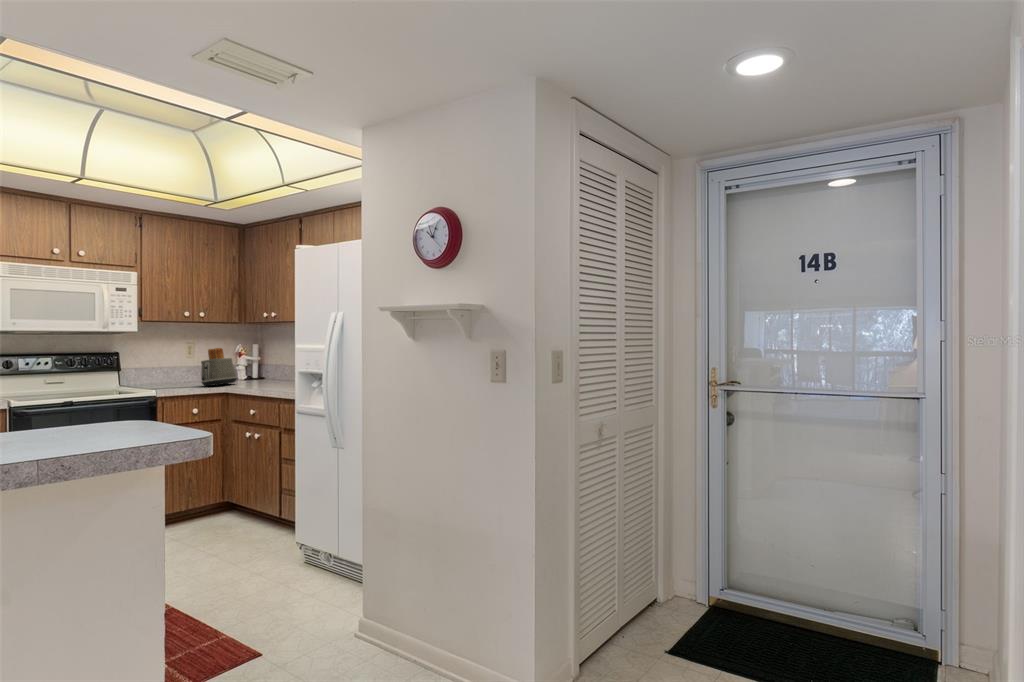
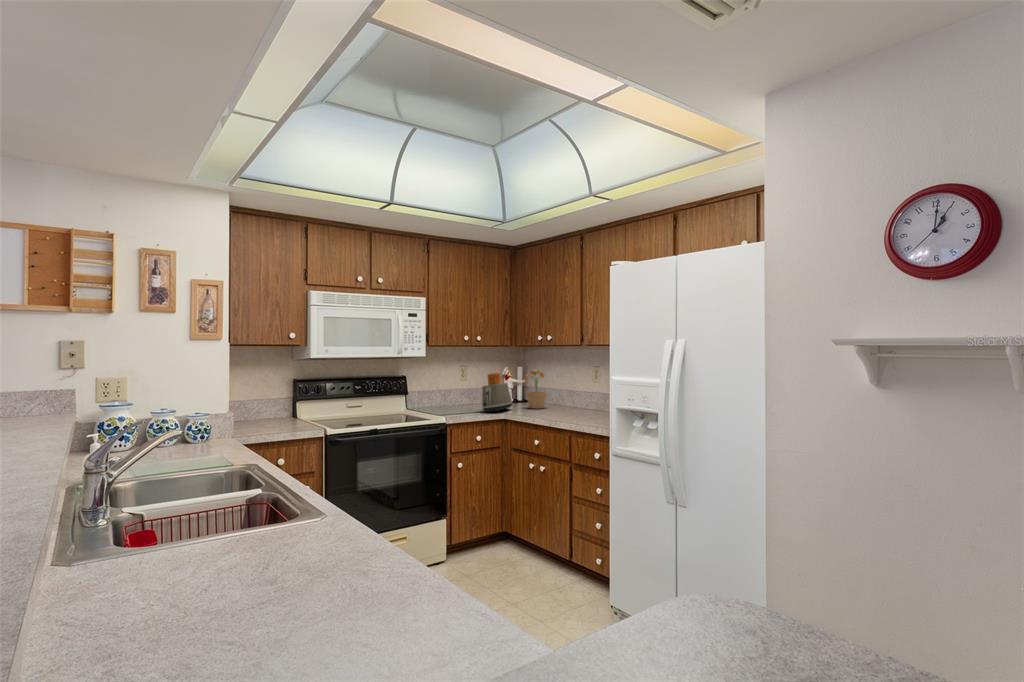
potted plant: none [251,343,275,383] -> present [526,370,547,408]

